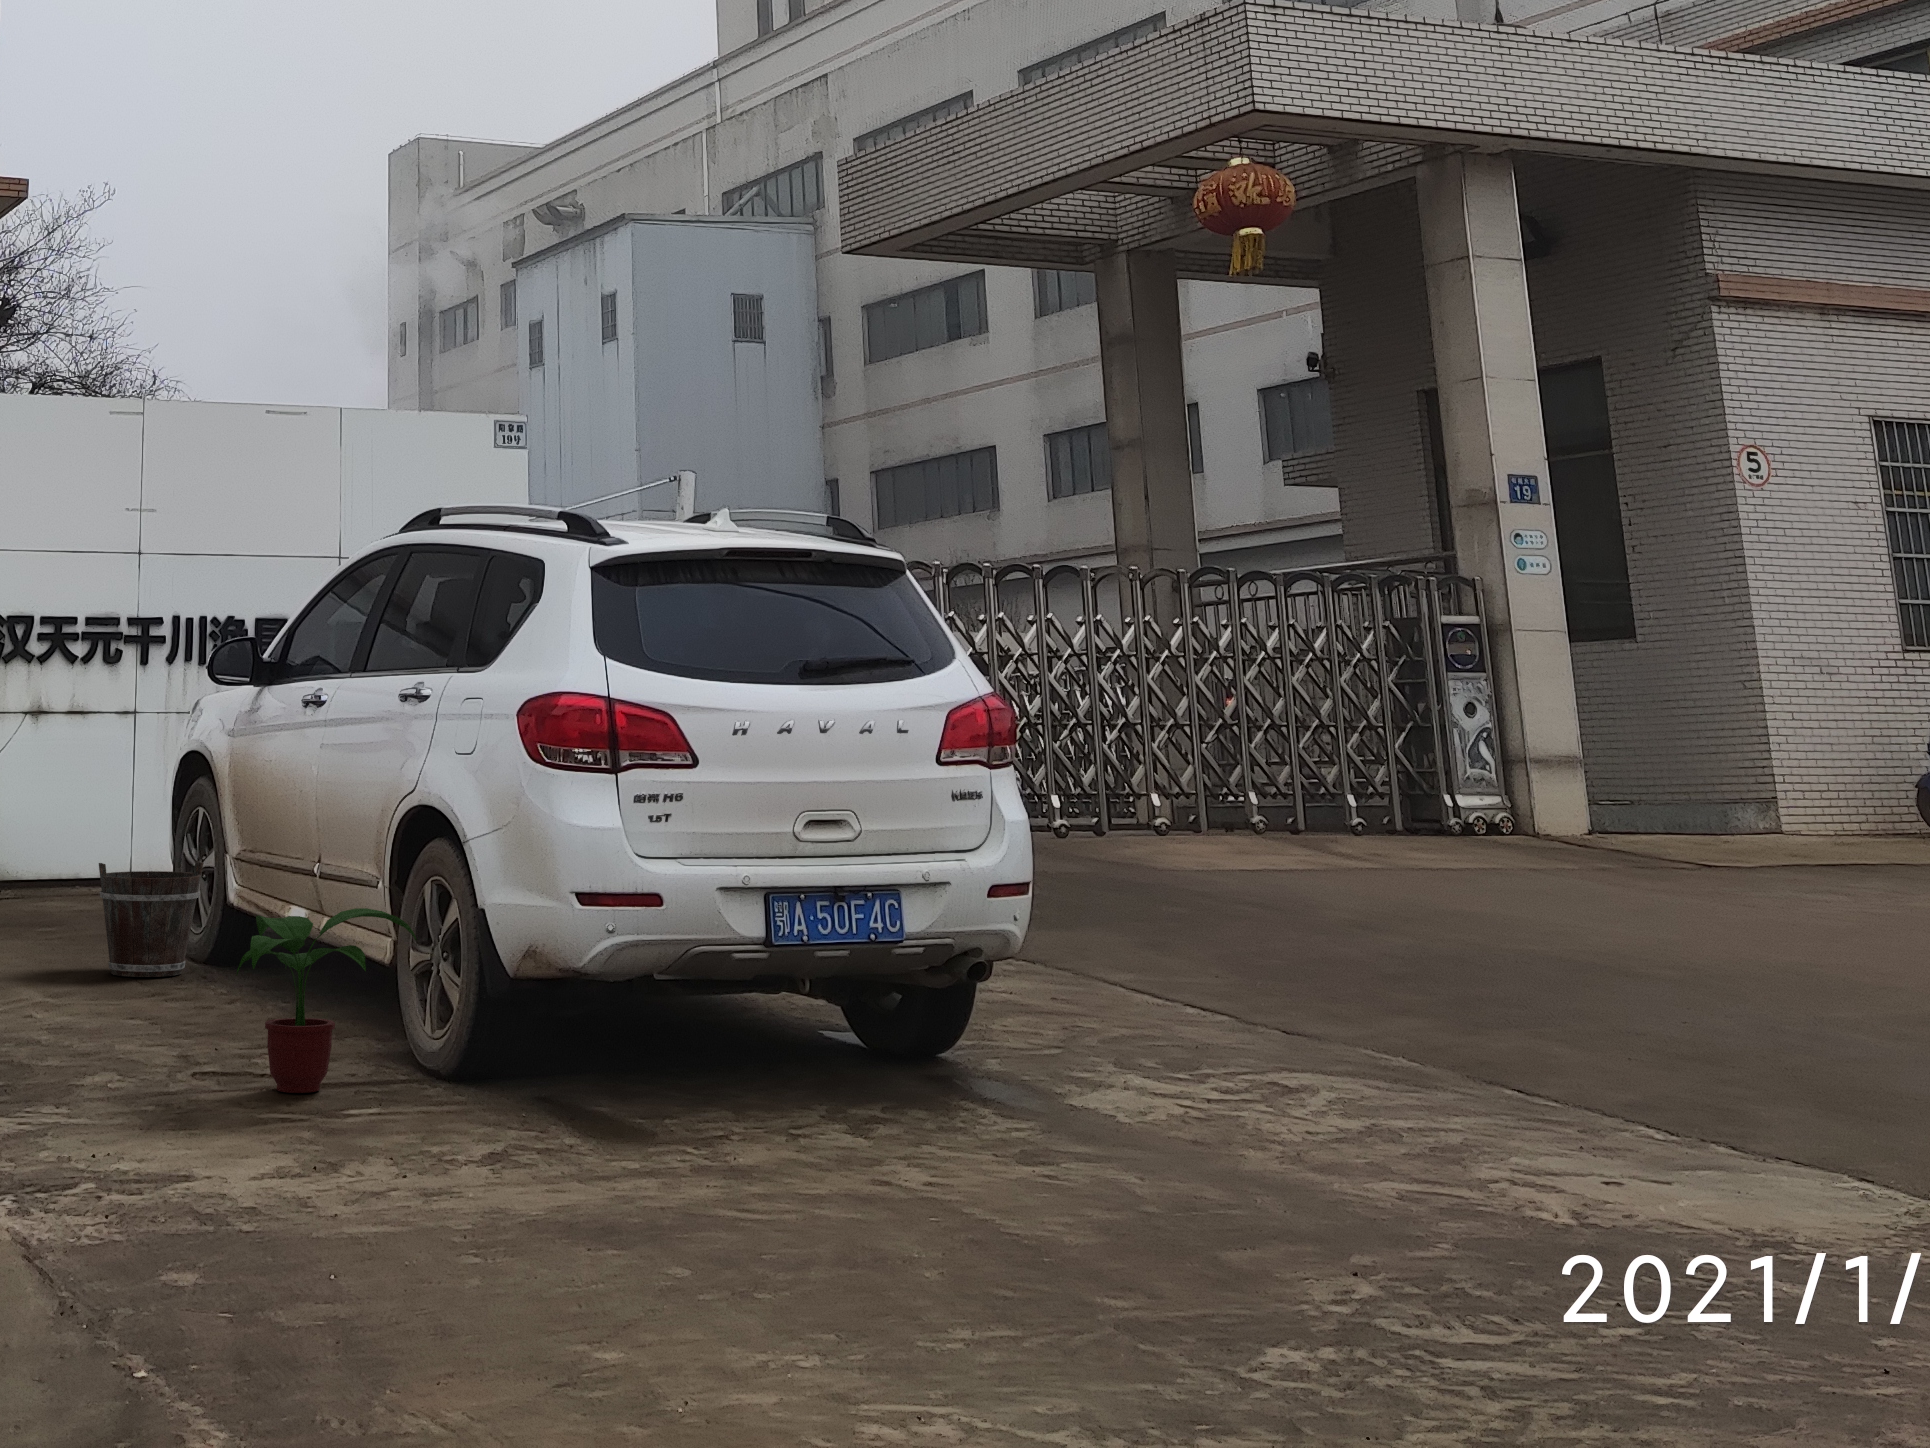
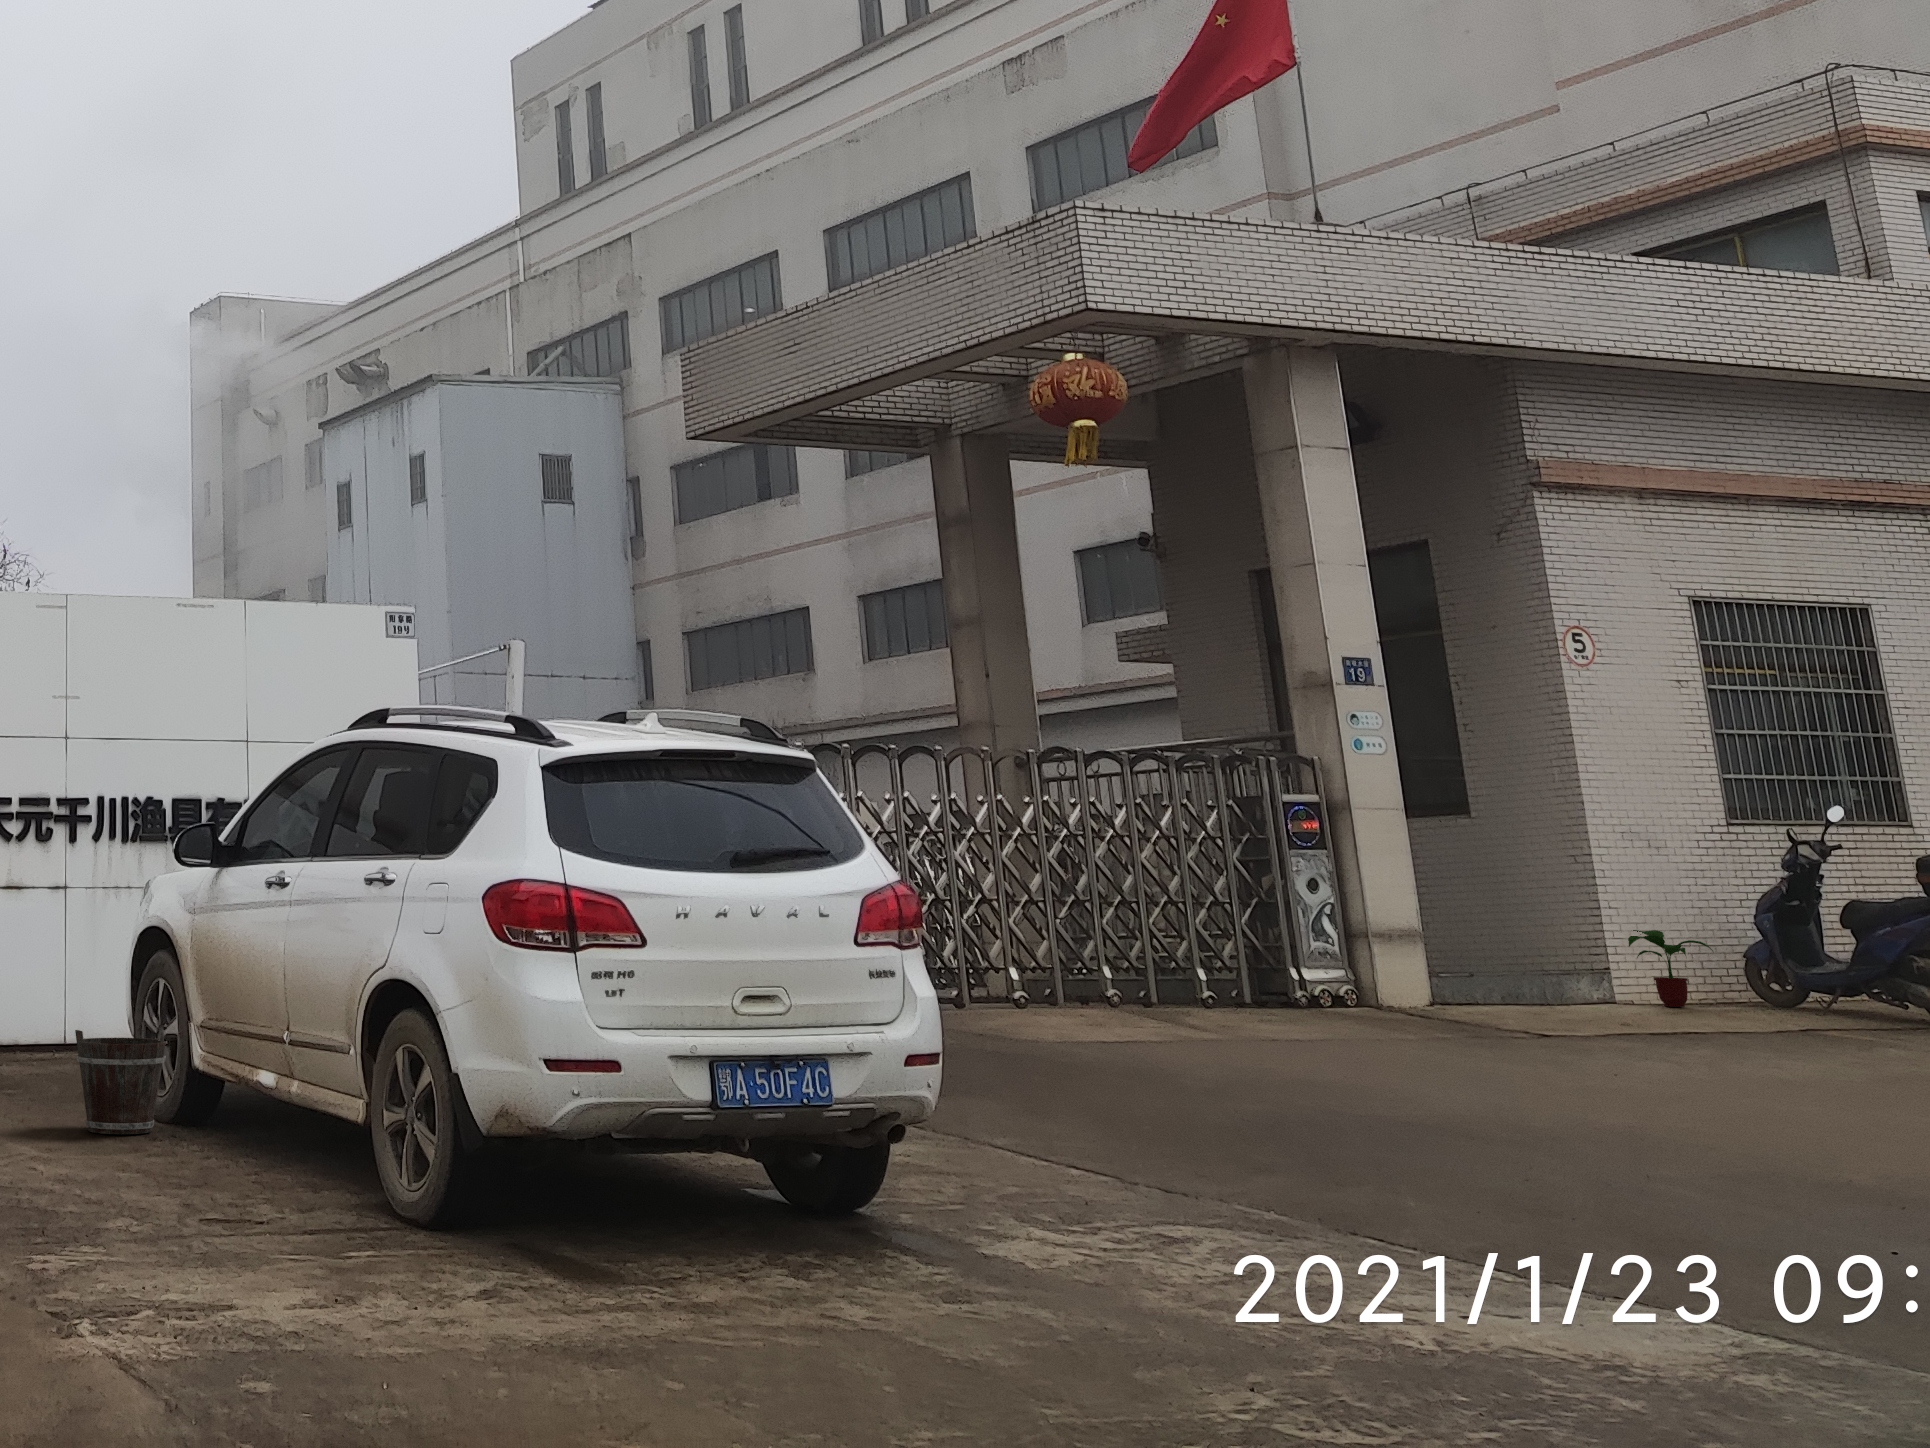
potted plant: present [237,908,417,1093] -> present [1628,930,1713,1007]

